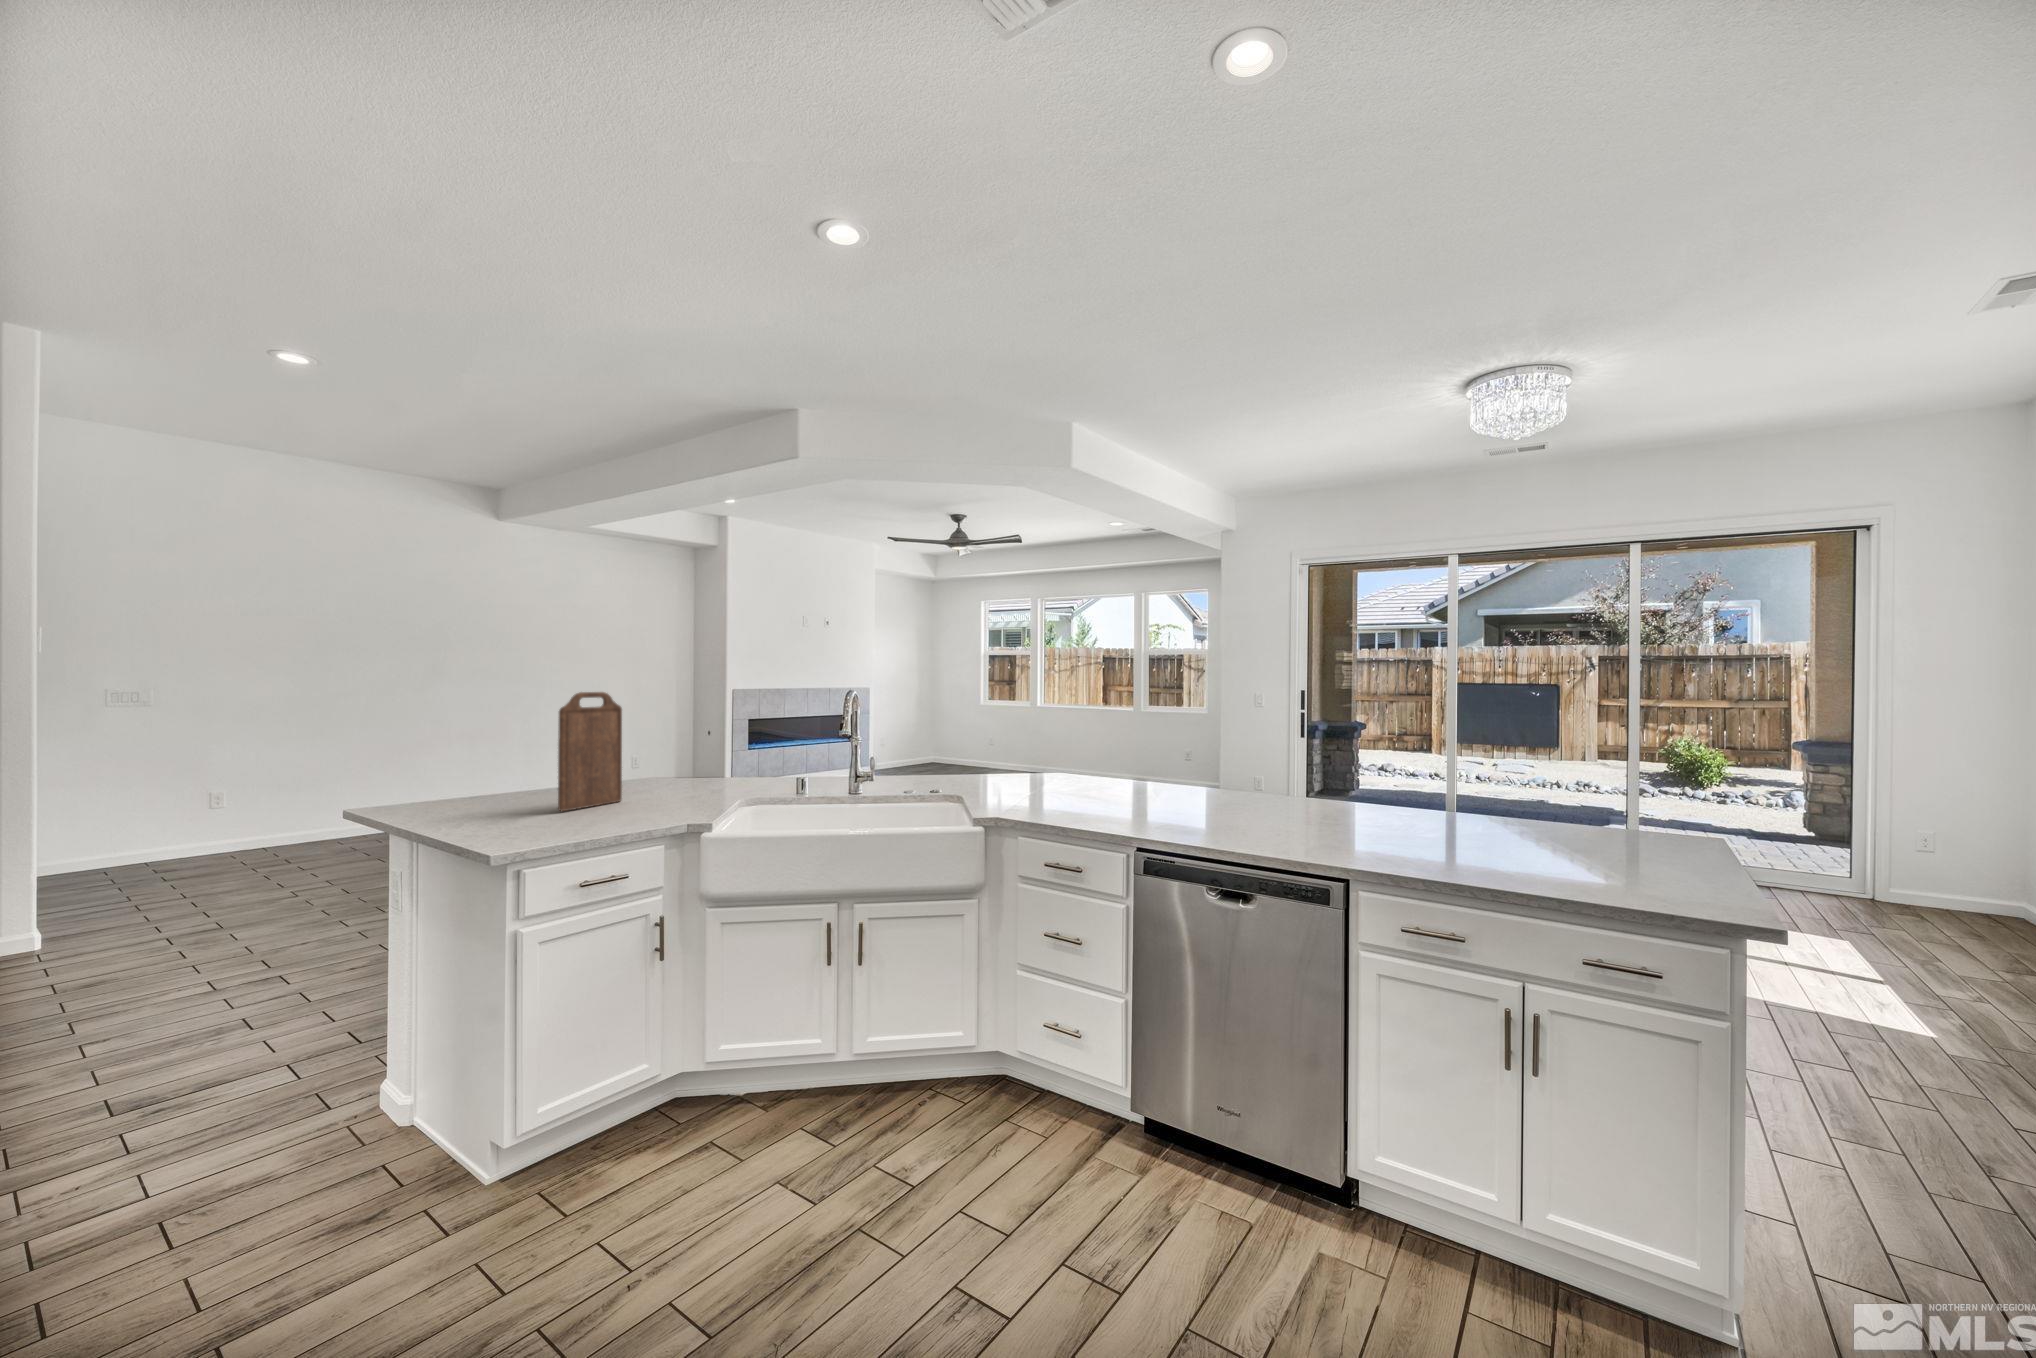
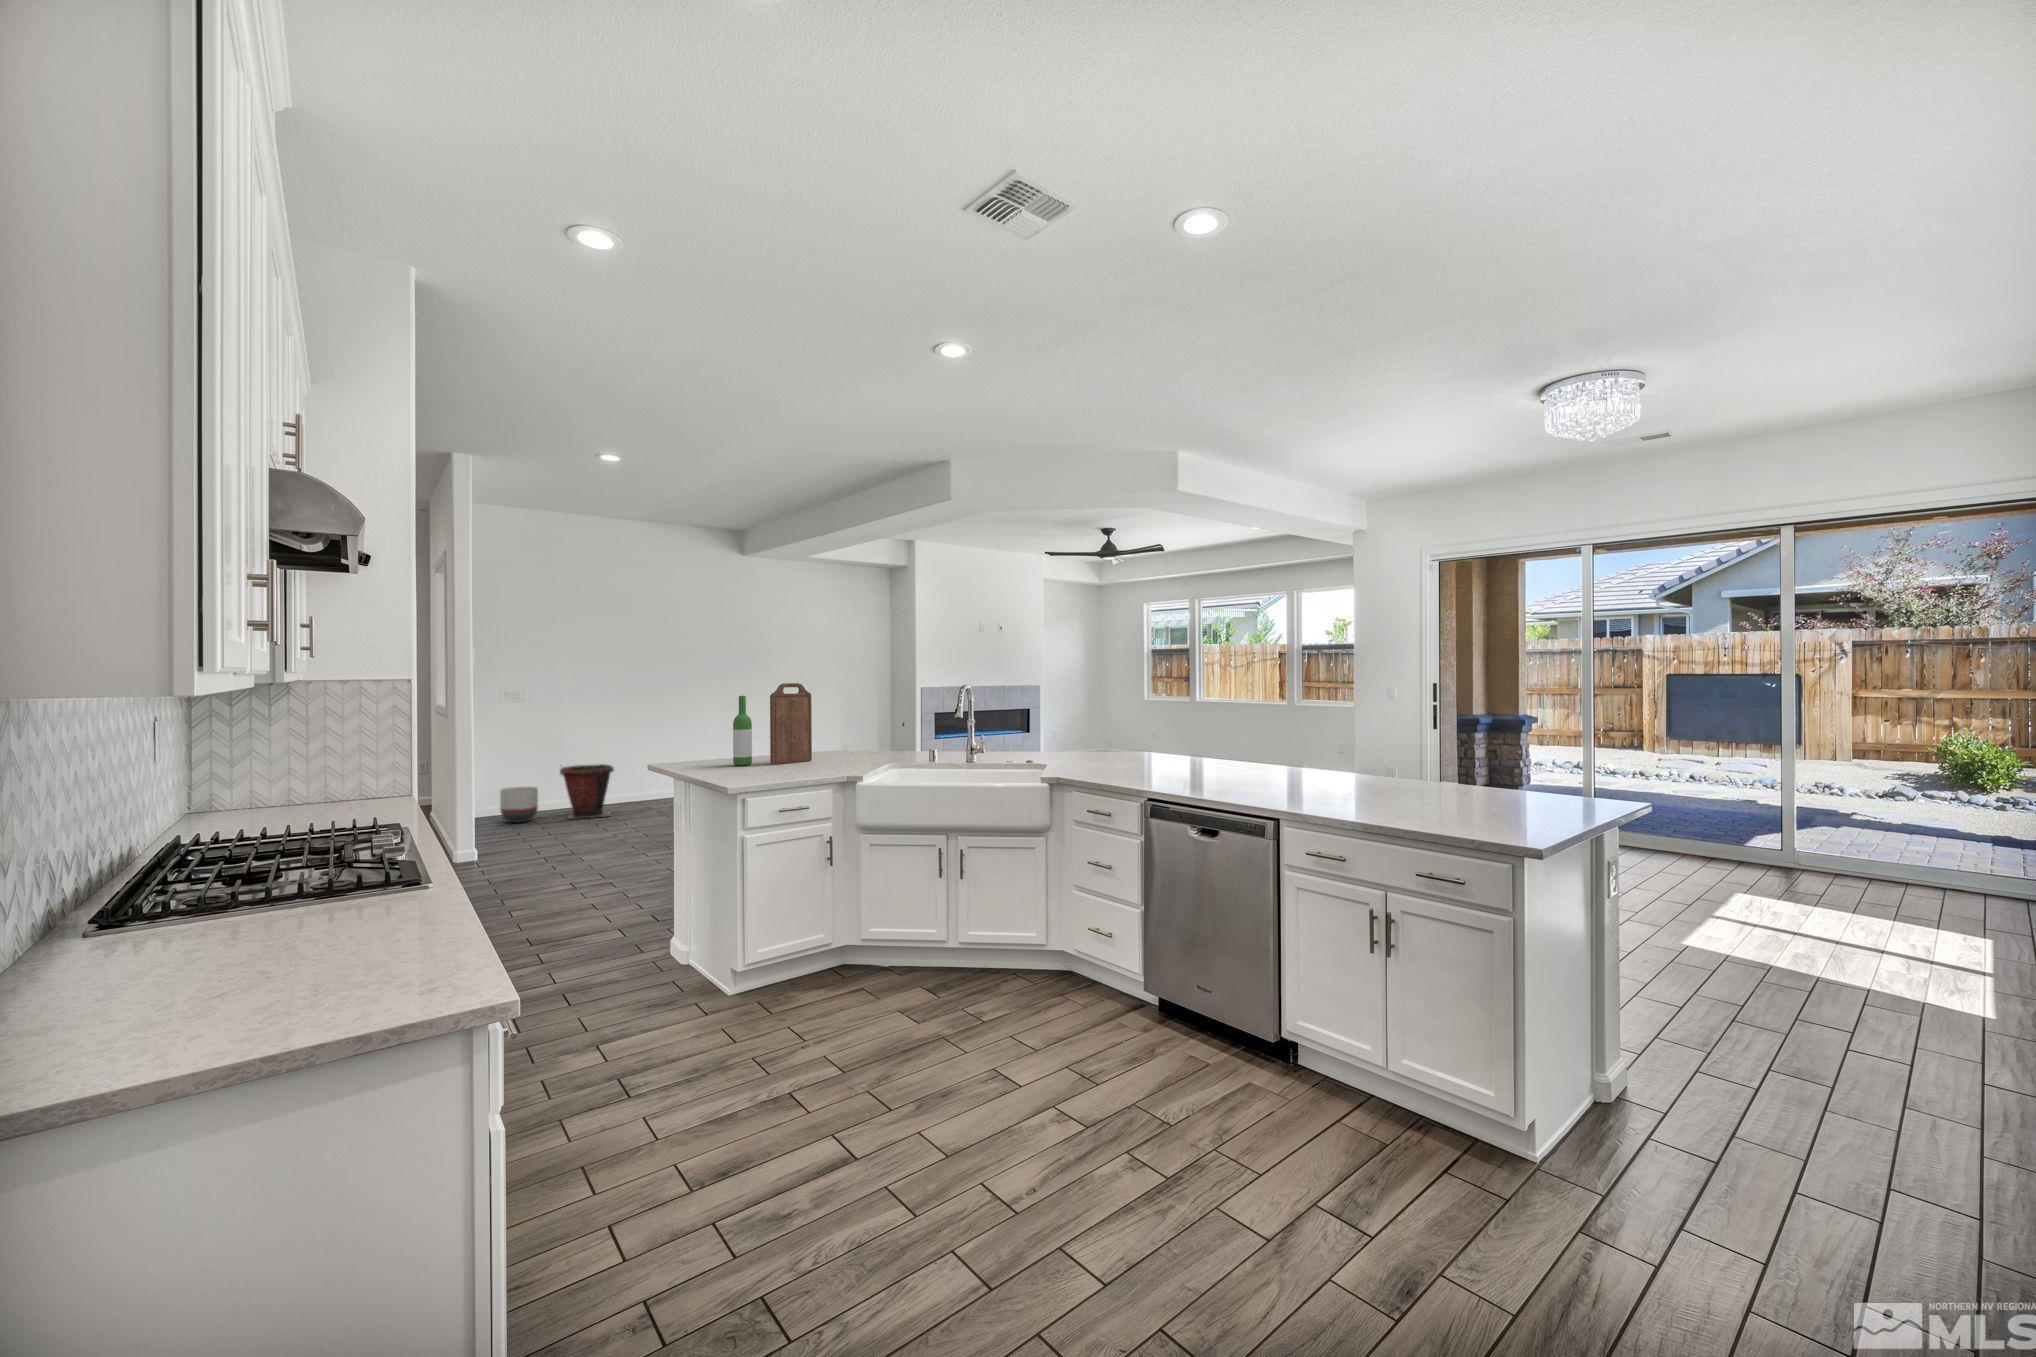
wine bottle: none [495,711,527,816] -> present [733,696,752,766]
waste bin: none [198,785,289,865] -> present [560,764,614,819]
planter: none [90,823,159,875] -> present [500,787,538,823]

